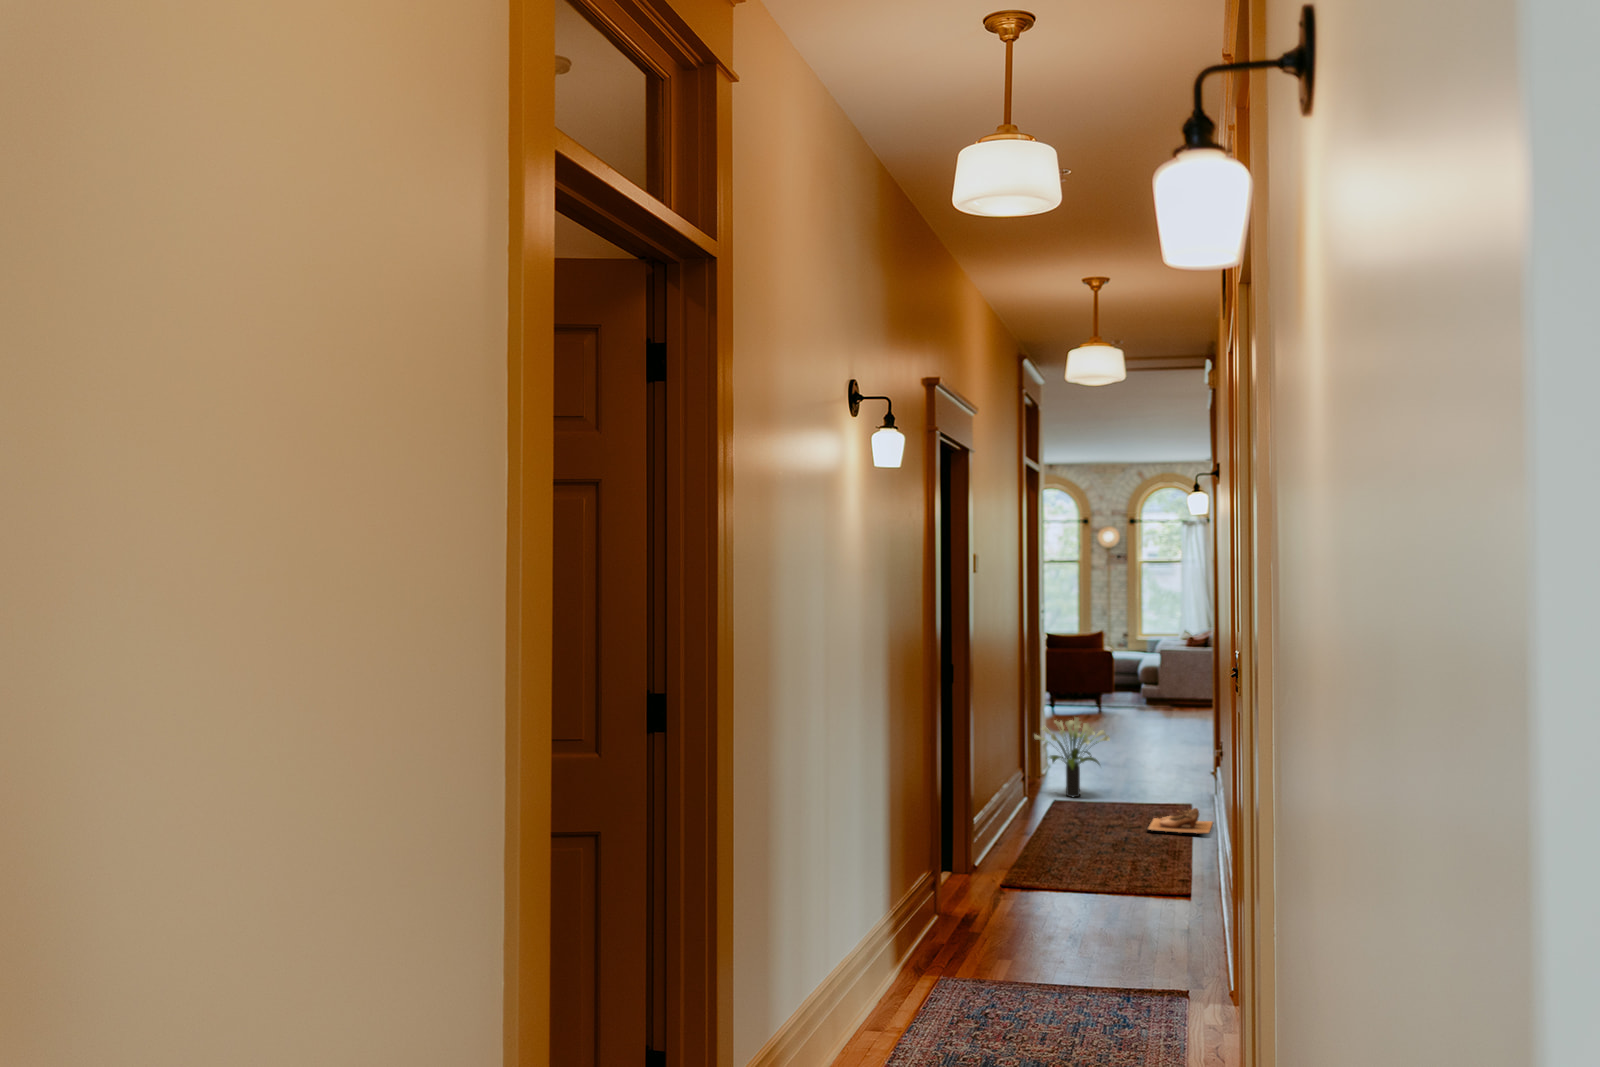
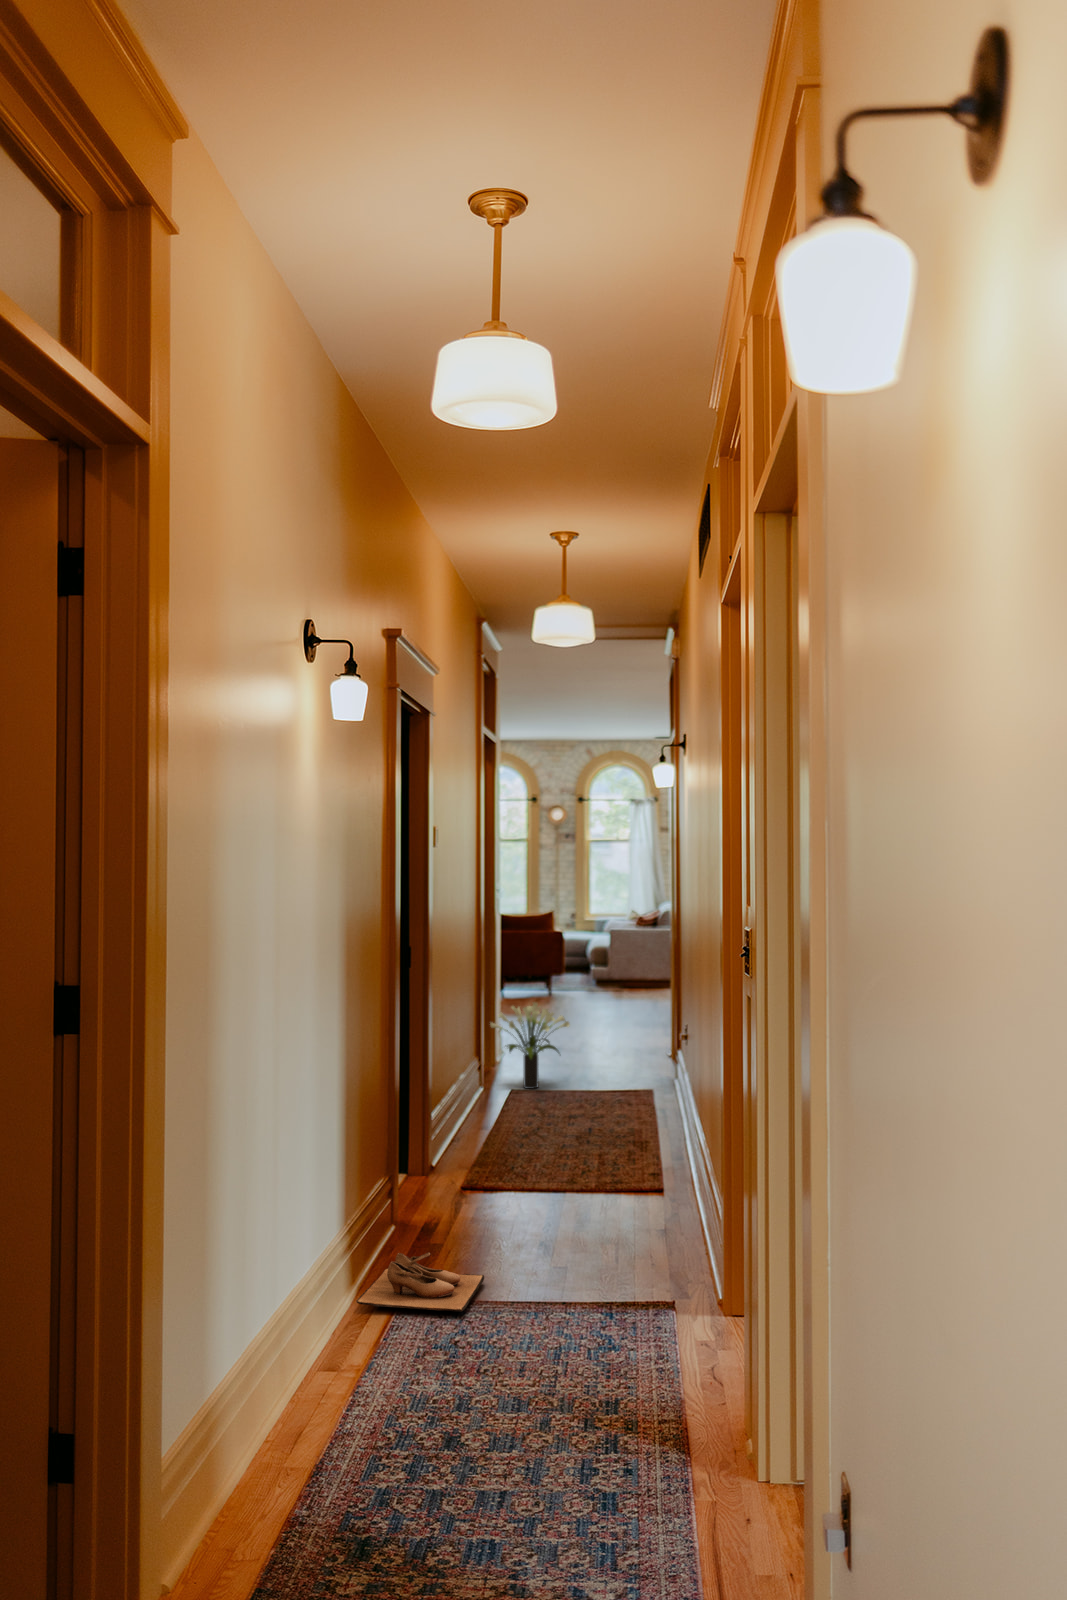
shoe: present [1147,808,1213,834] -> present [356,1253,484,1312]

